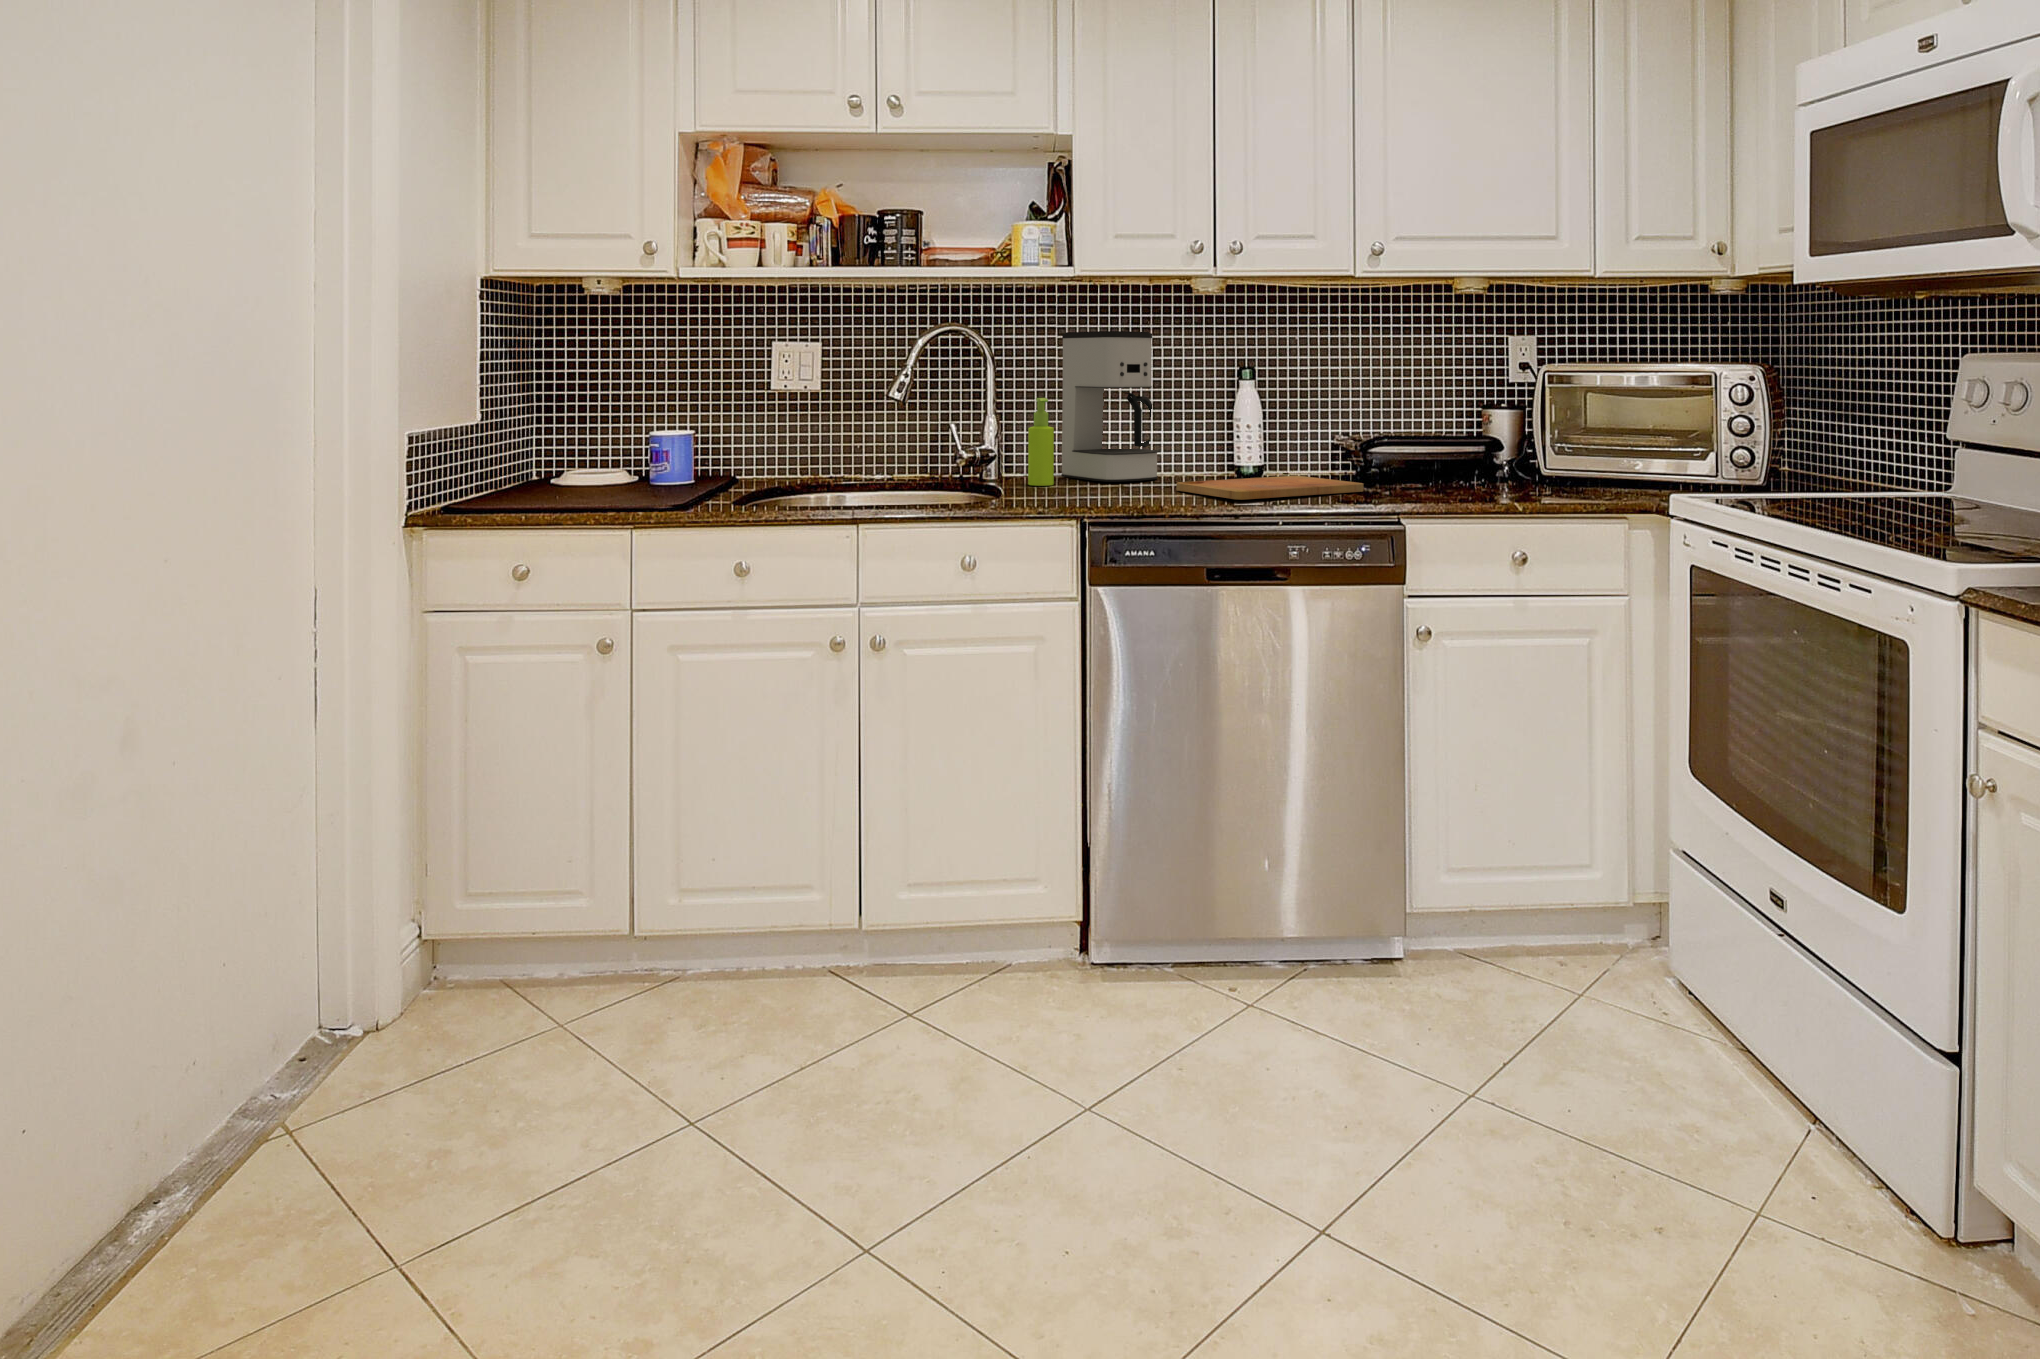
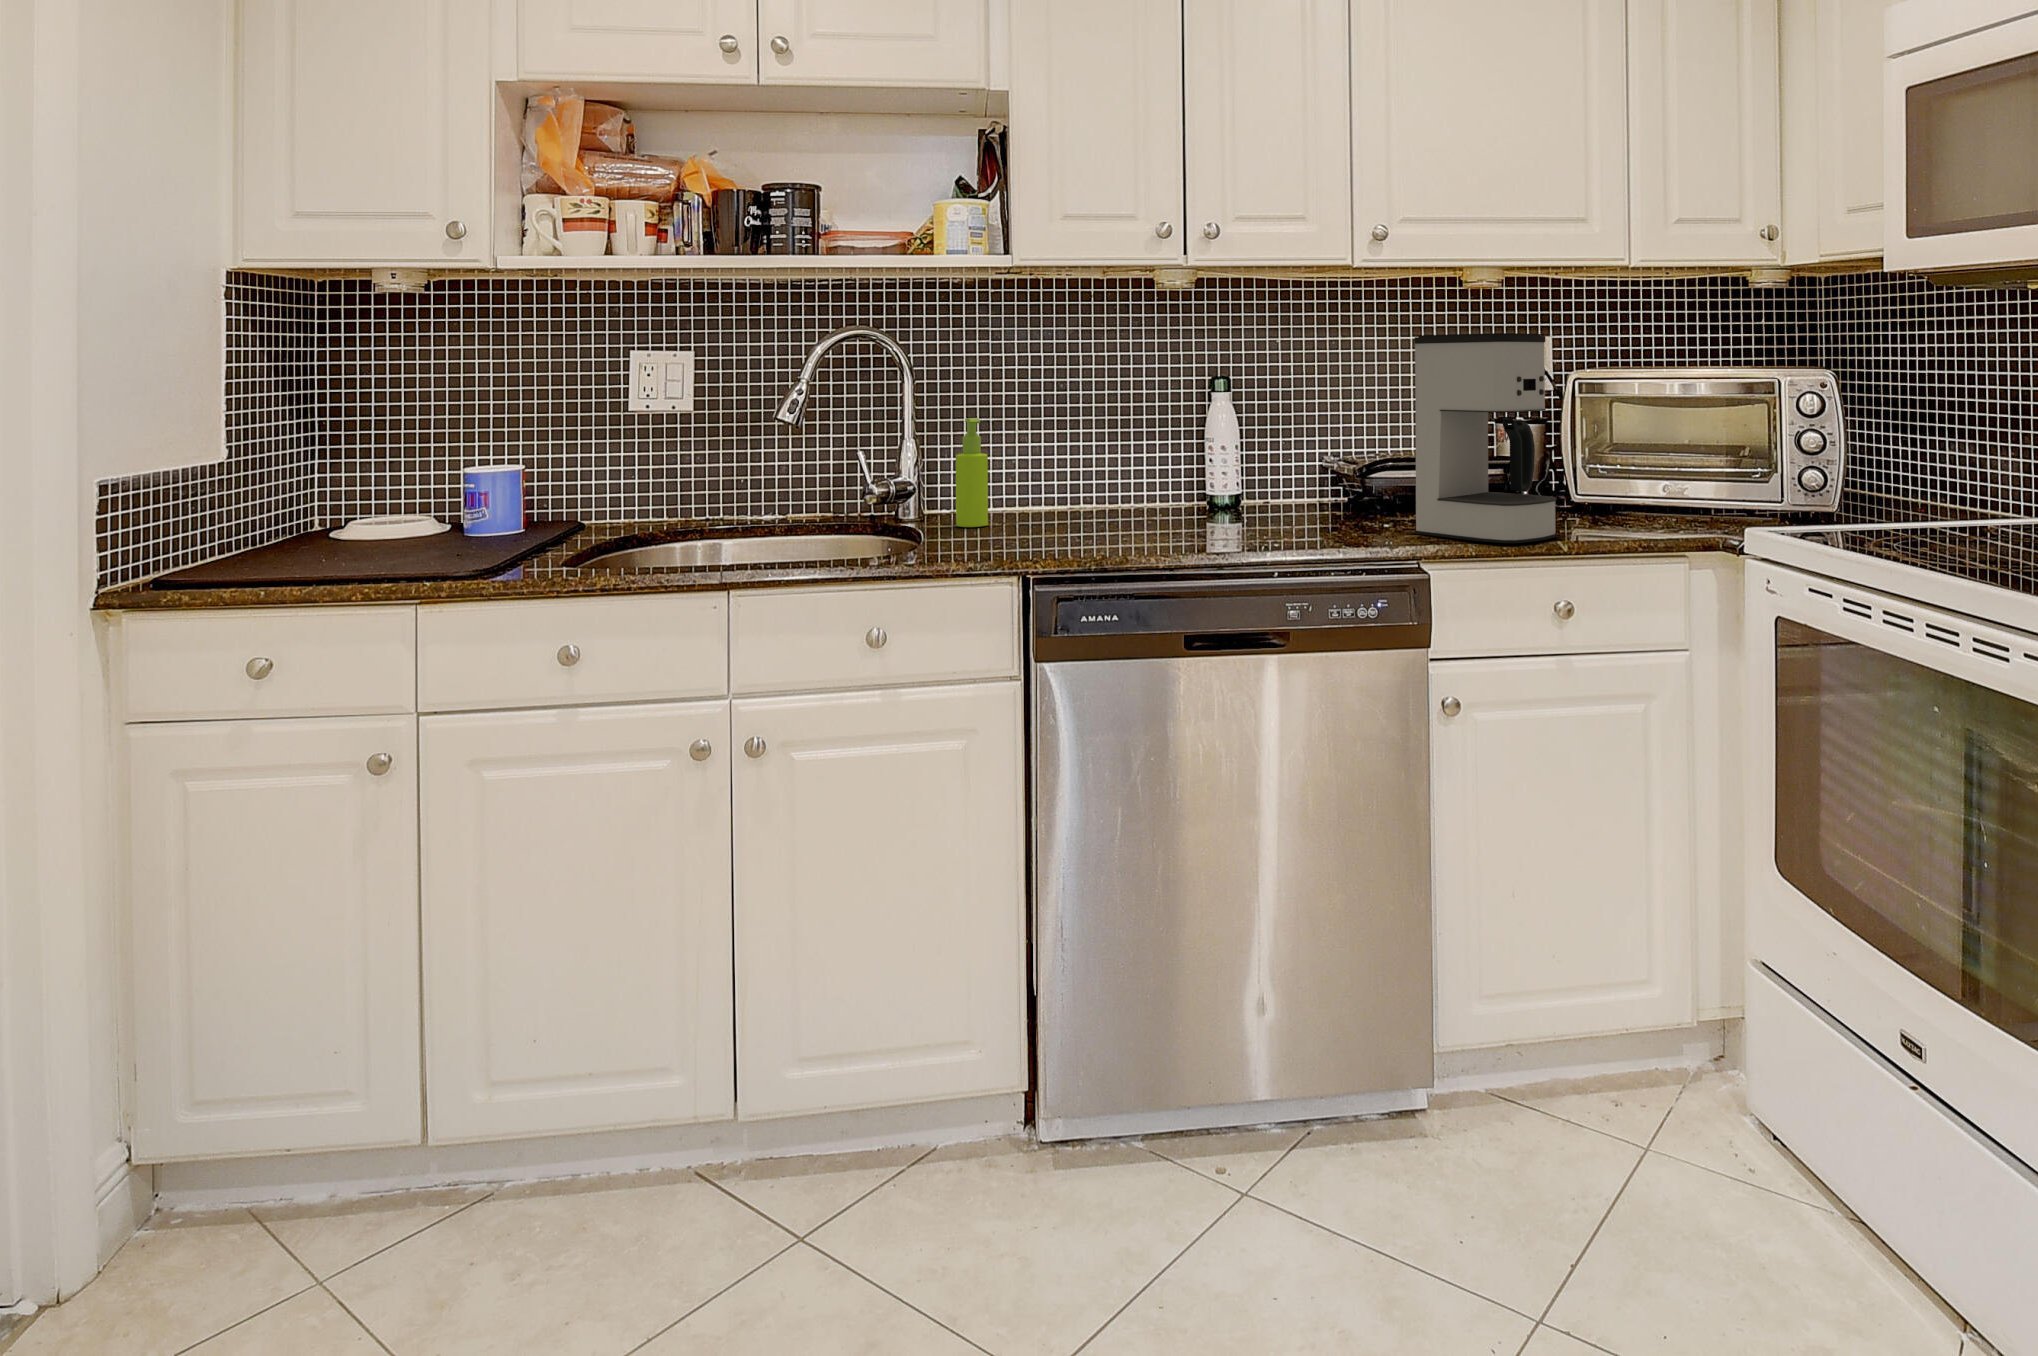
coffee maker: present [1061,331,1158,482] -> present [1414,333,1557,543]
cutting board: present [1176,476,1363,500] -> none [1140,507,1367,543]

